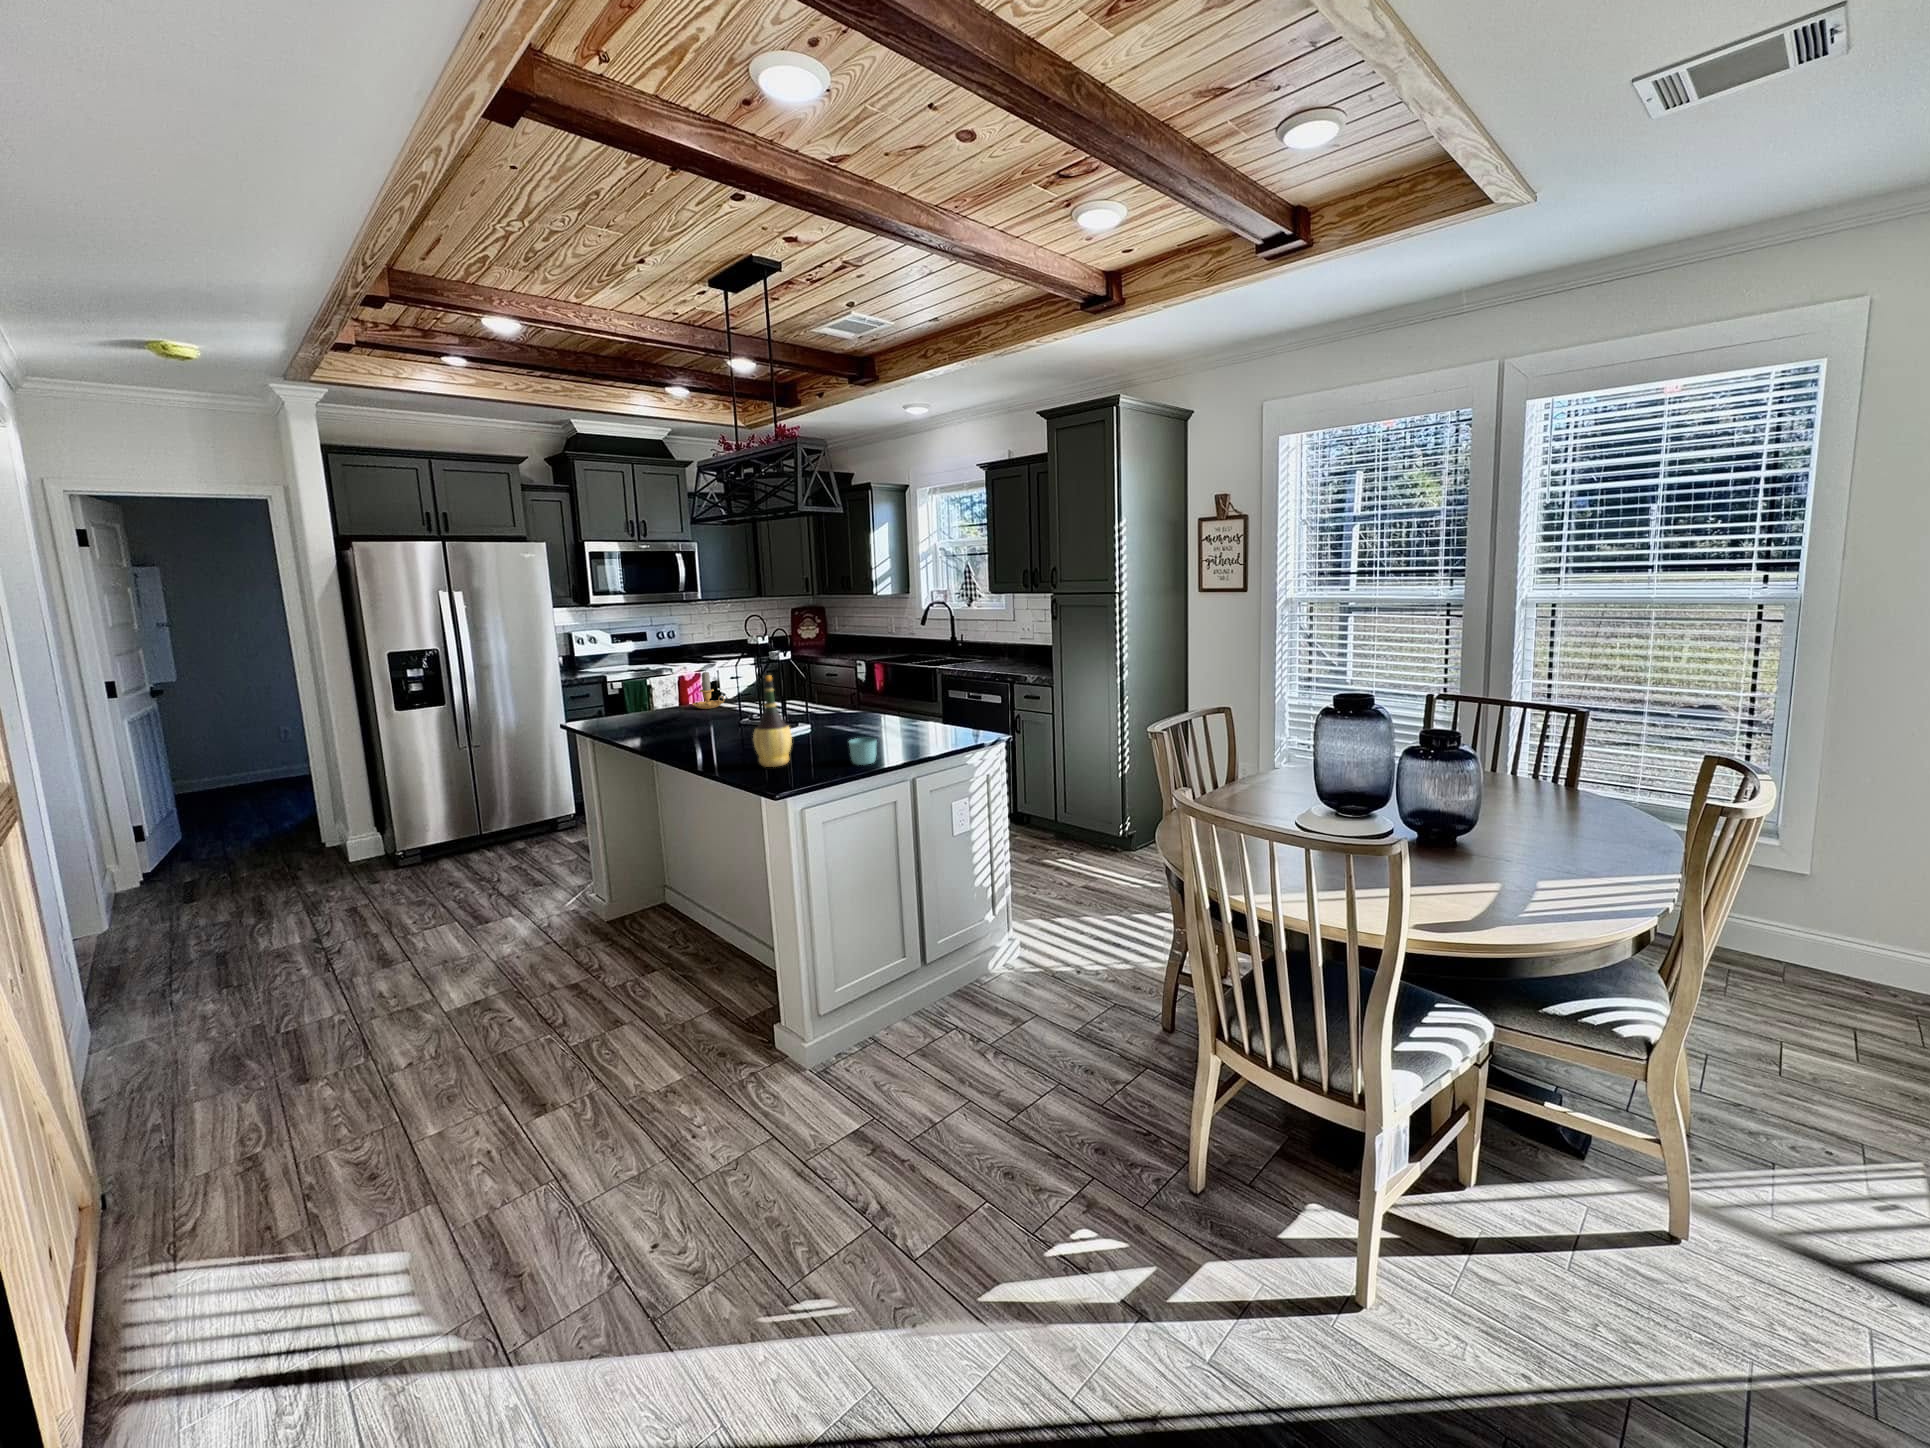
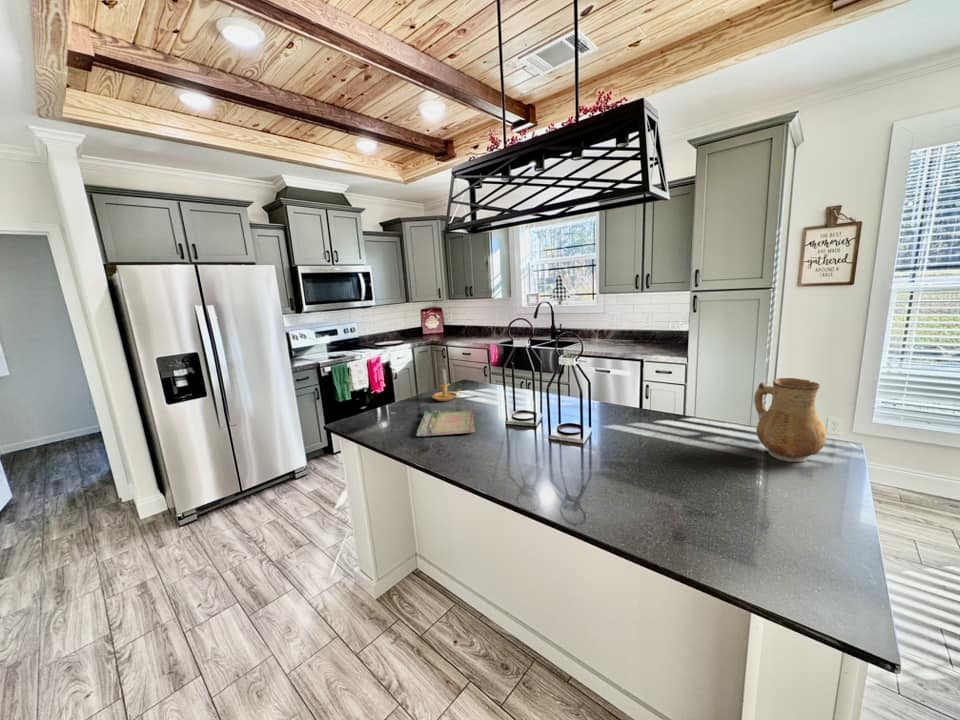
ceramic pitcher: none [908,673,957,745] -> present [754,378,827,462]
wine bottle: present [753,675,792,767] -> none [675,406,734,535]
tray: none [638,708,721,730] -> present [417,408,476,437]
mug: present [849,738,877,765] -> none [777,477,840,522]

